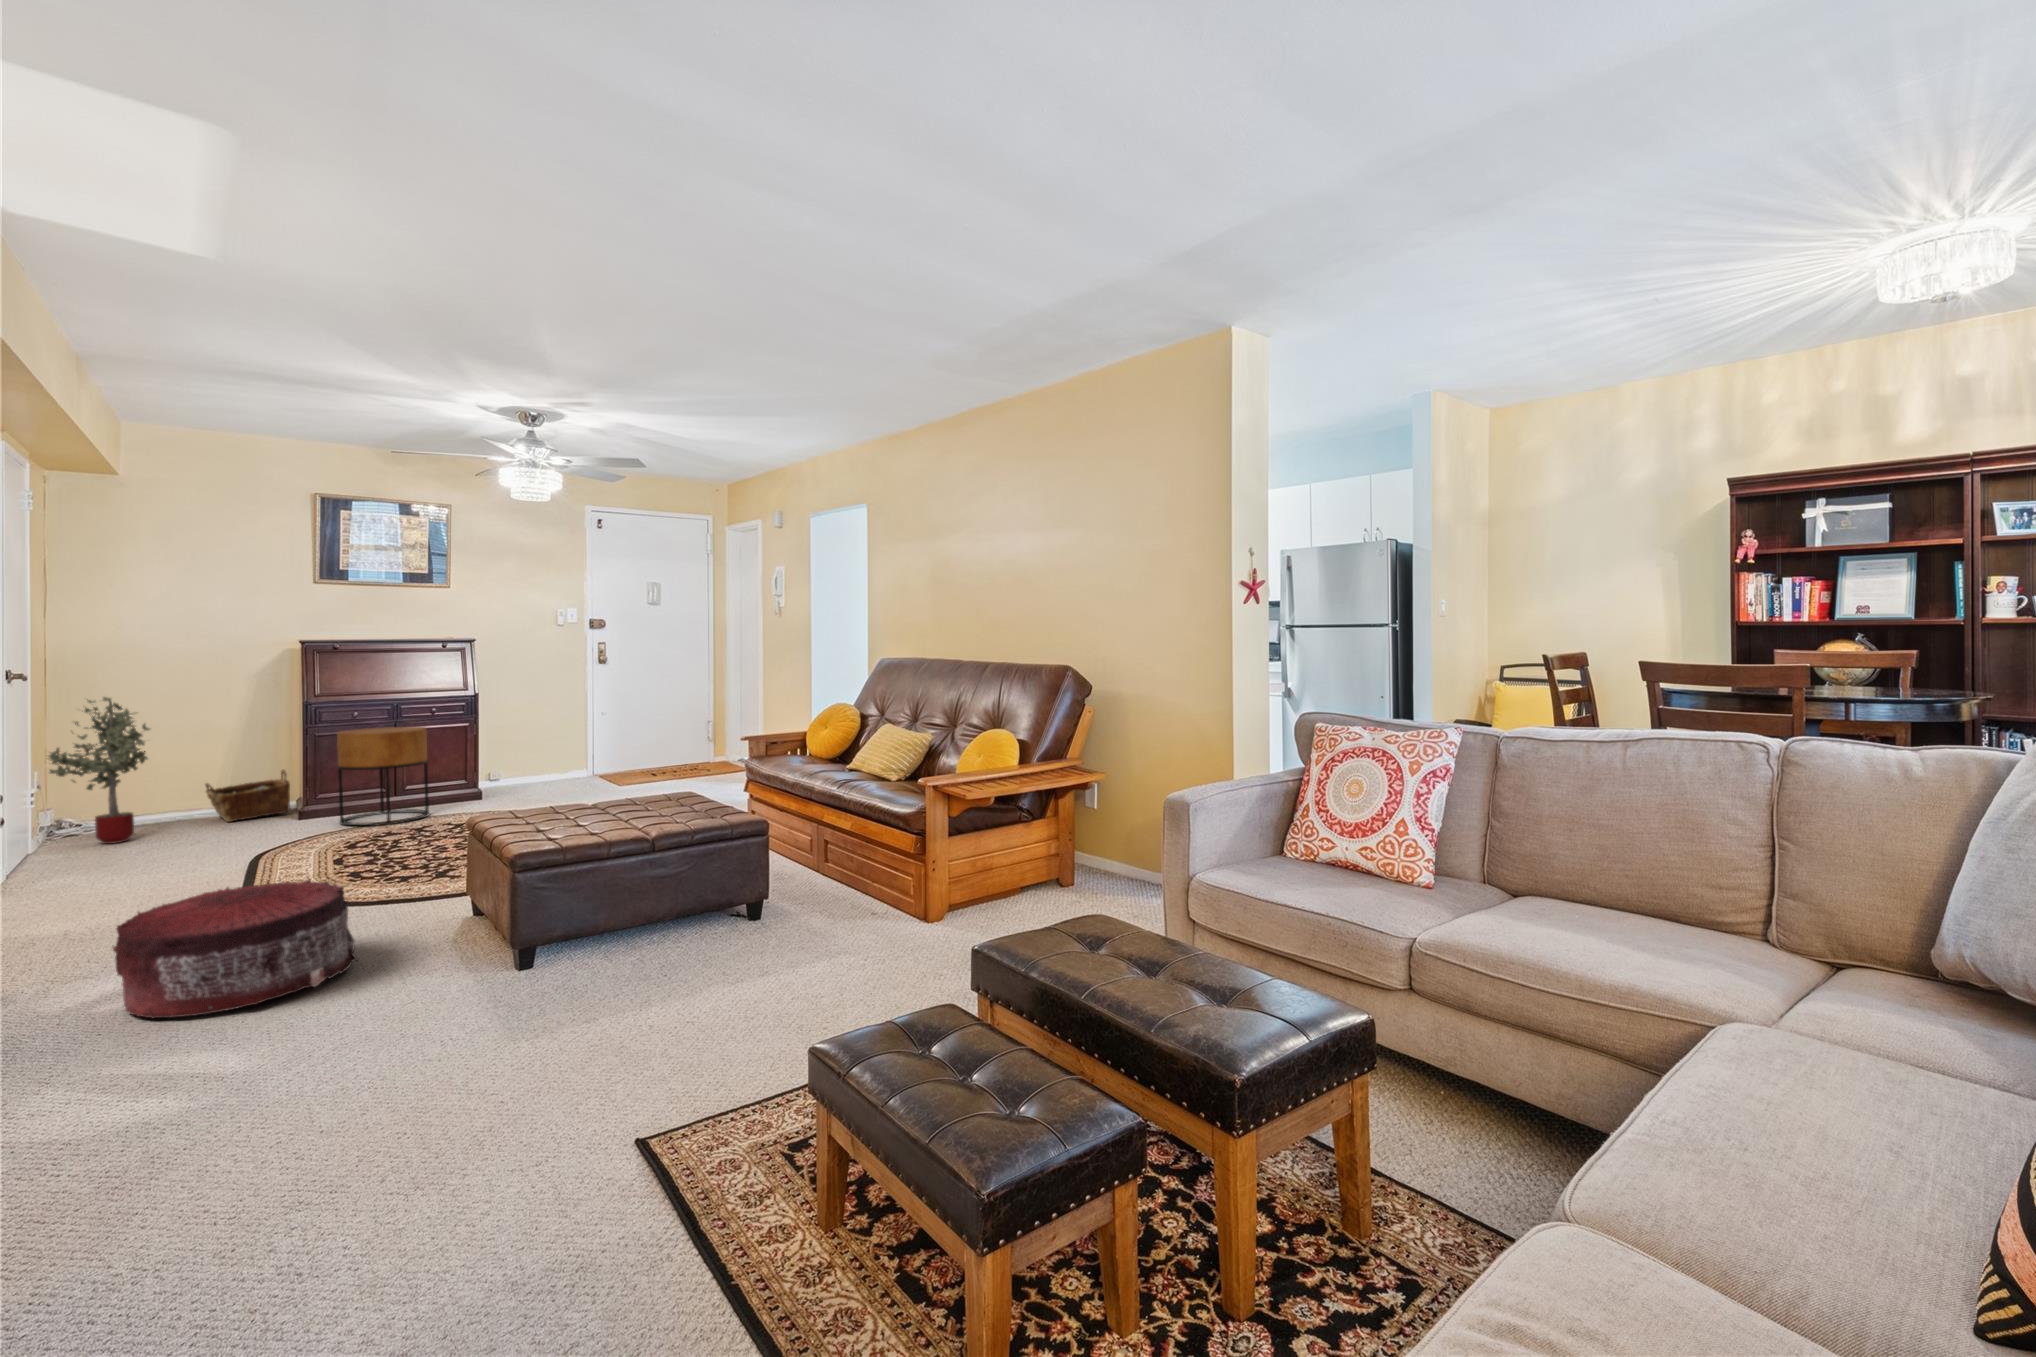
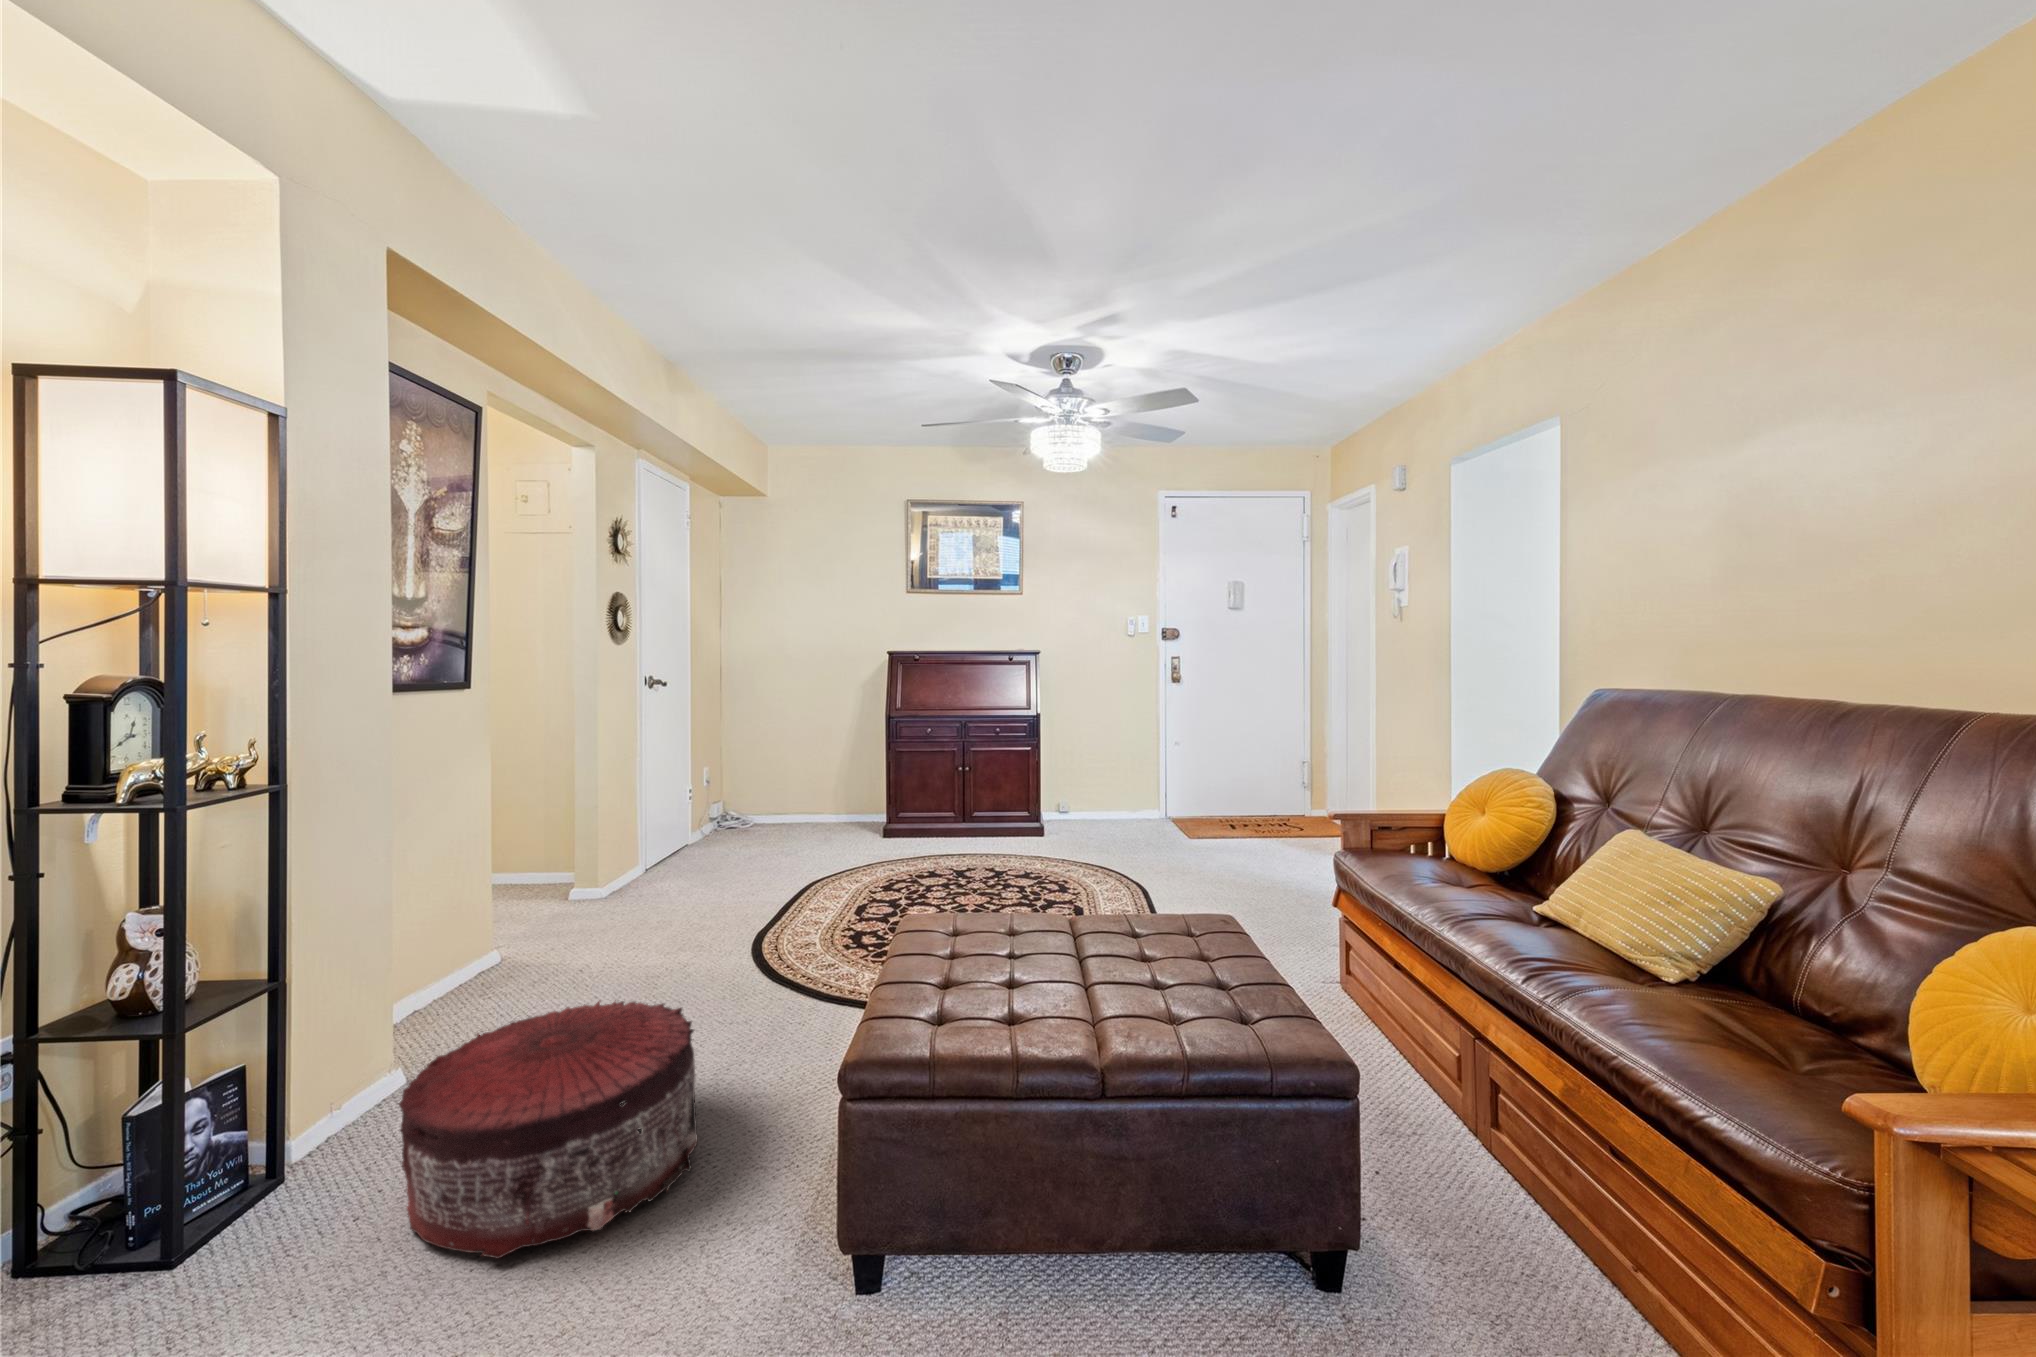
potted tree: present [48,697,150,844] -> none [700,707,777,844]
side table: present [337,727,429,826] -> none [905,747,985,856]
woven basket: present [205,770,290,822] -> none [822,781,885,829]

